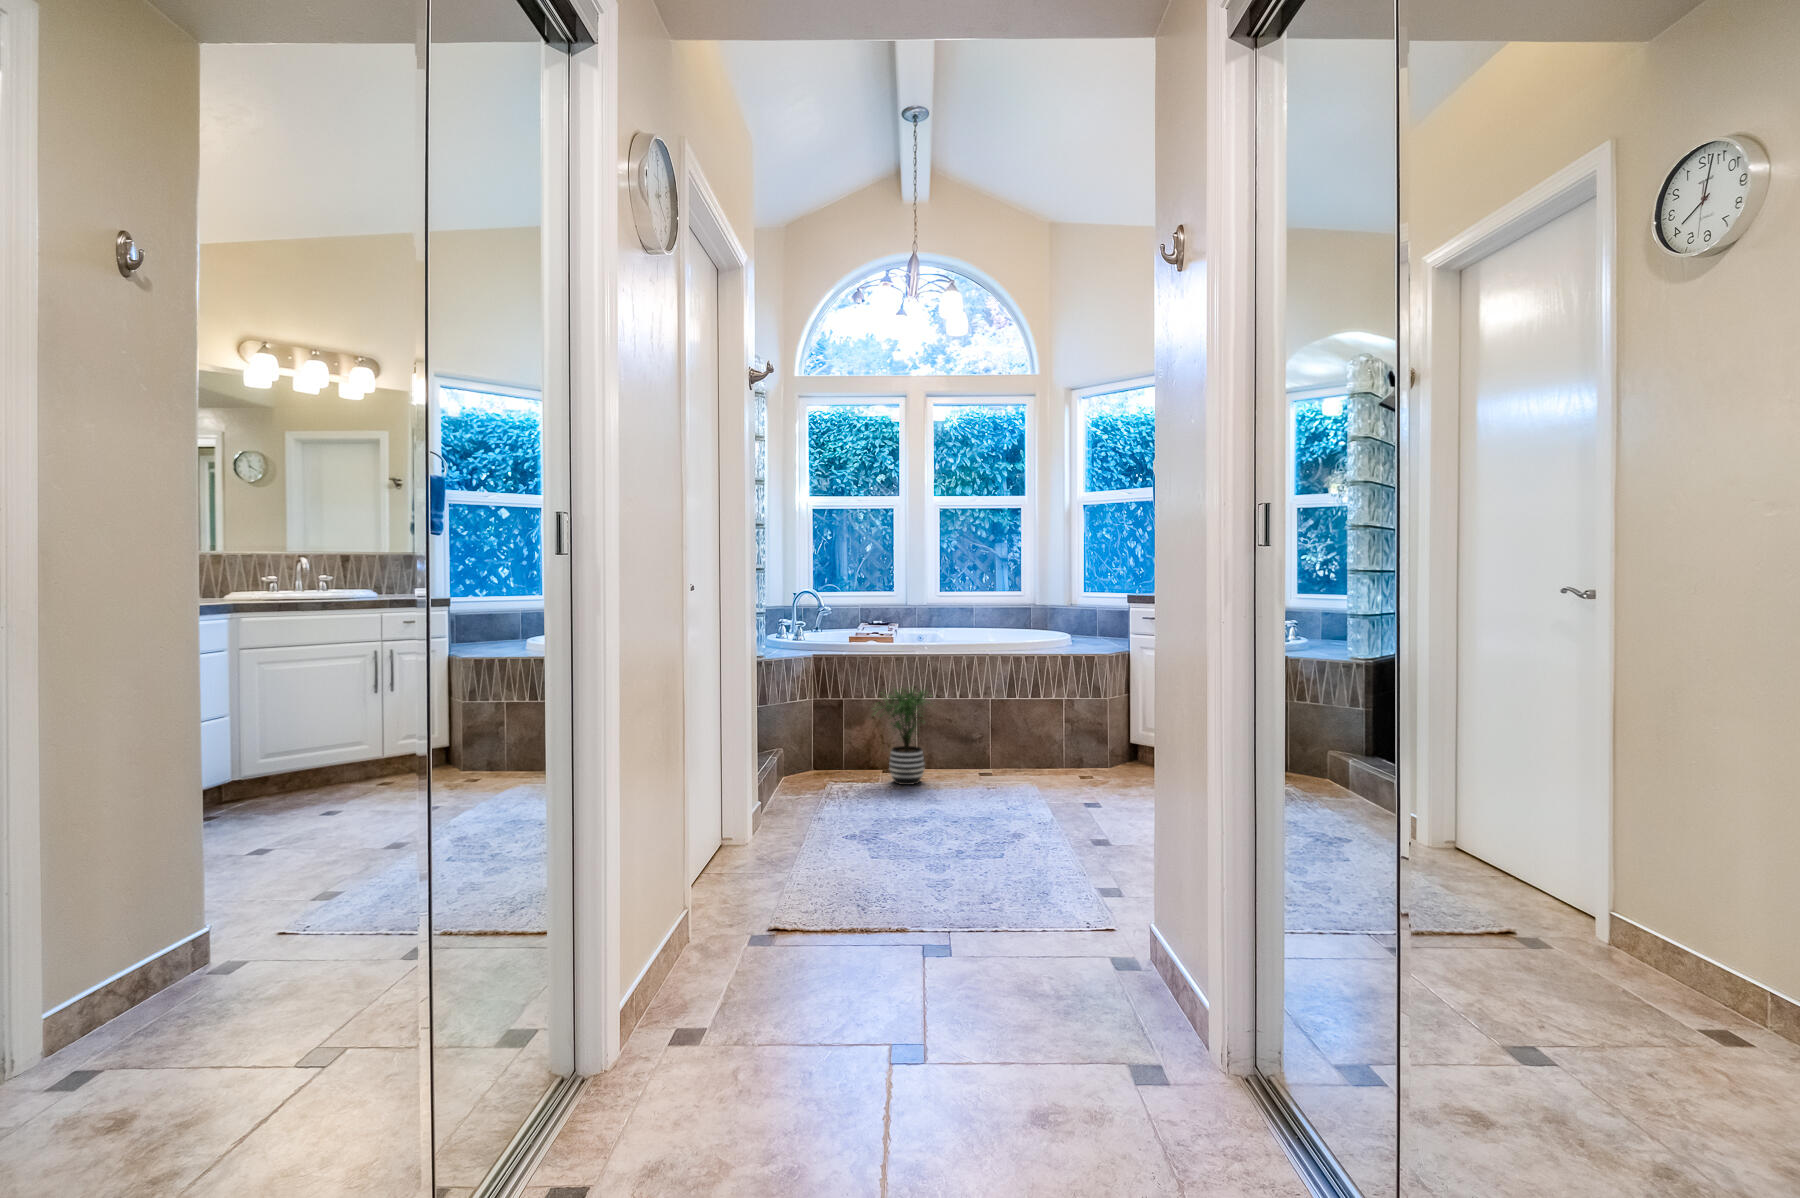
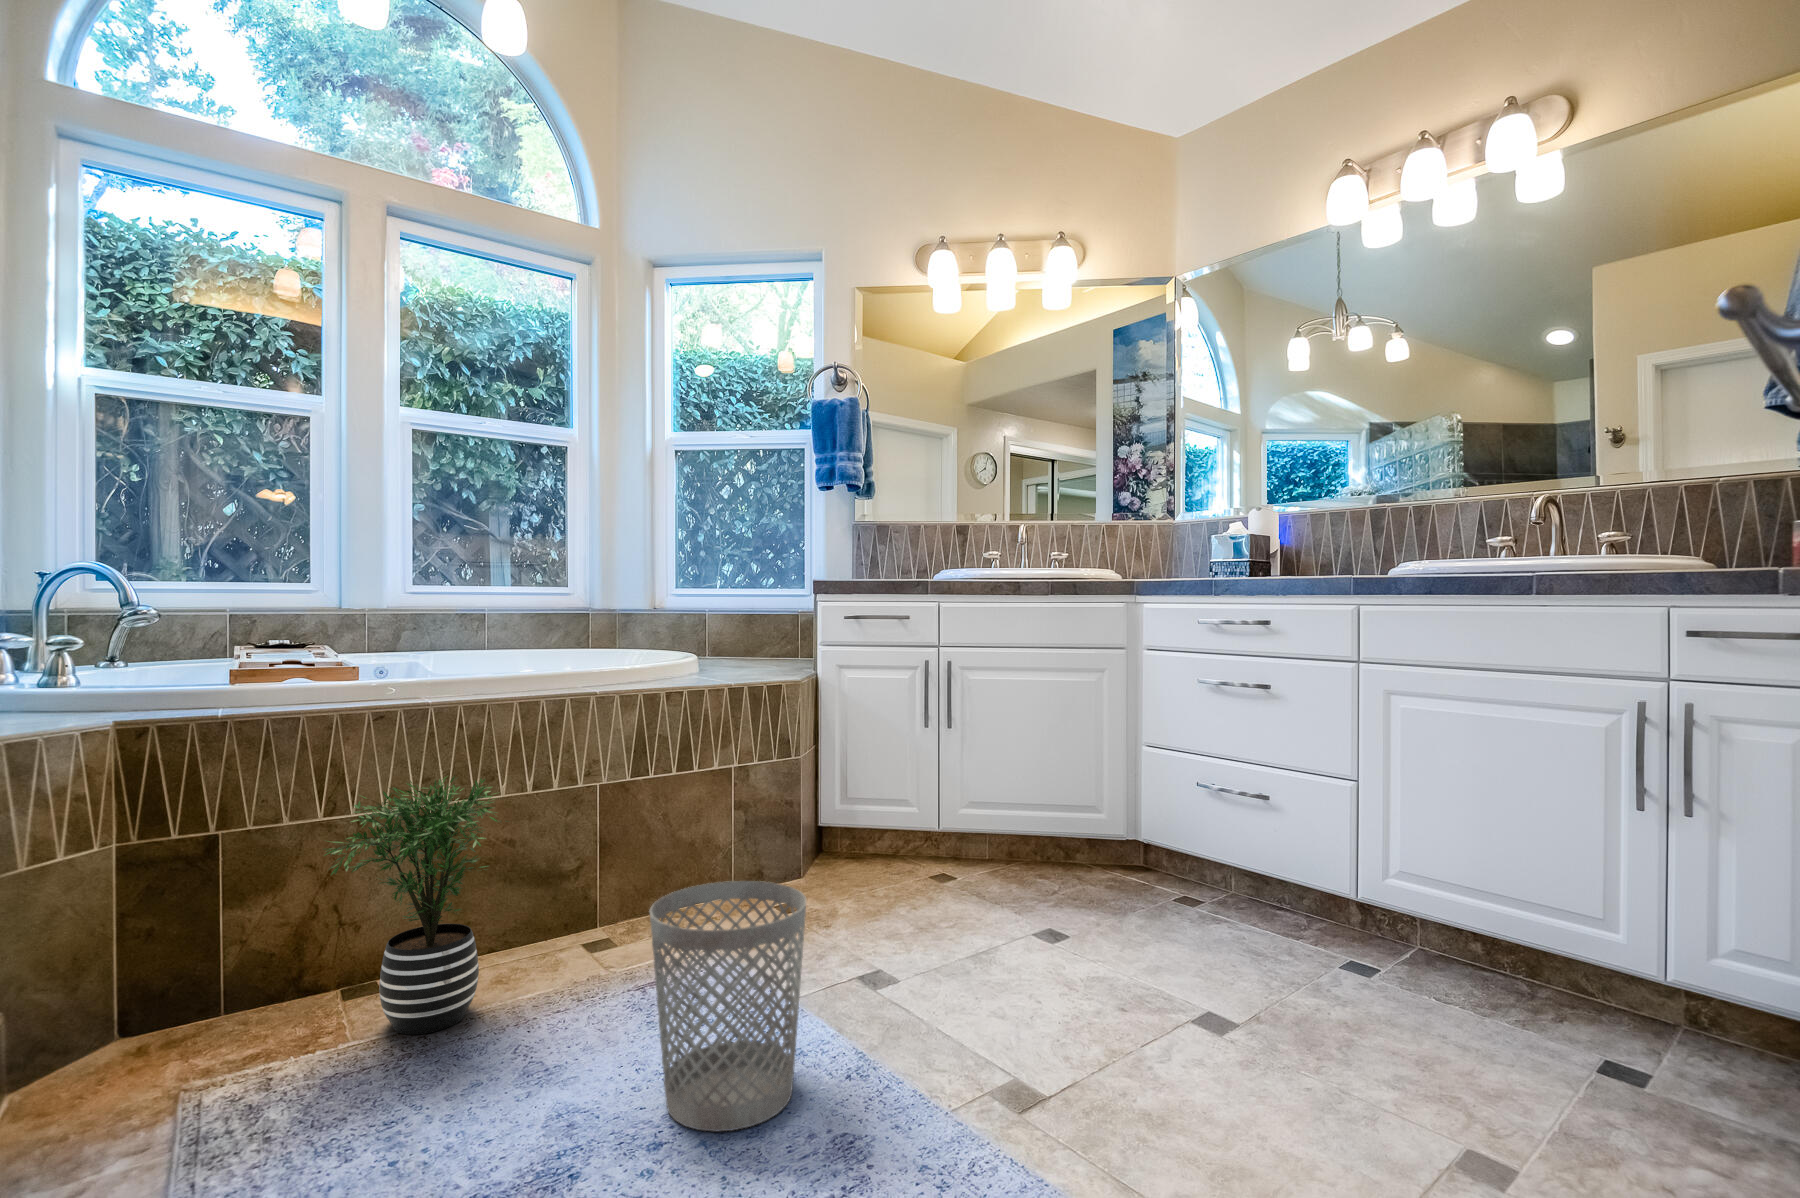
wastebasket: none [957,736,1018,823] -> present [649,881,806,1131]

